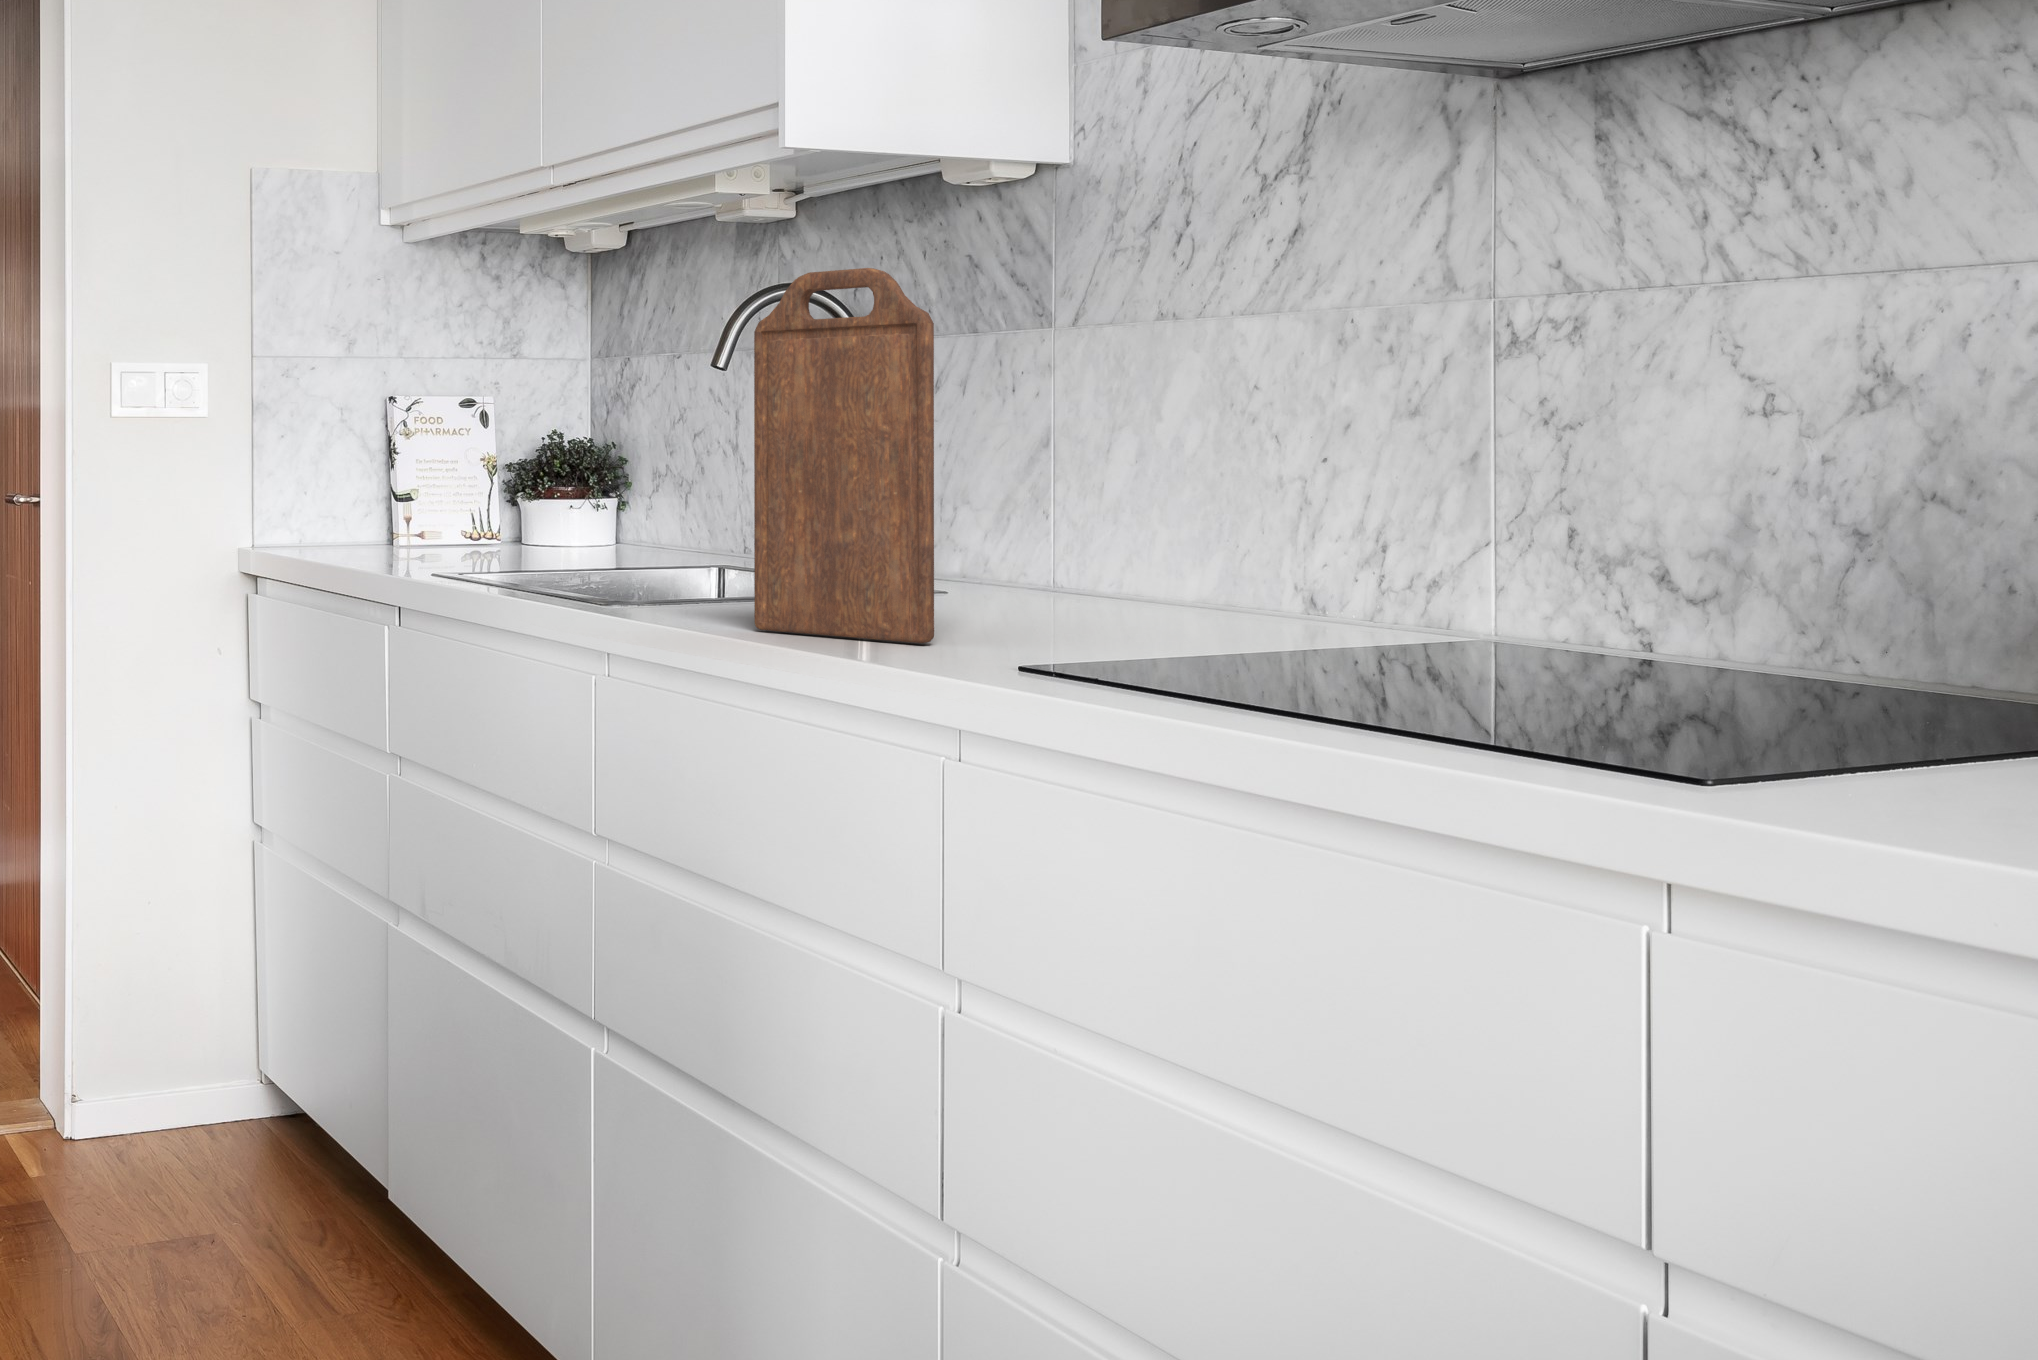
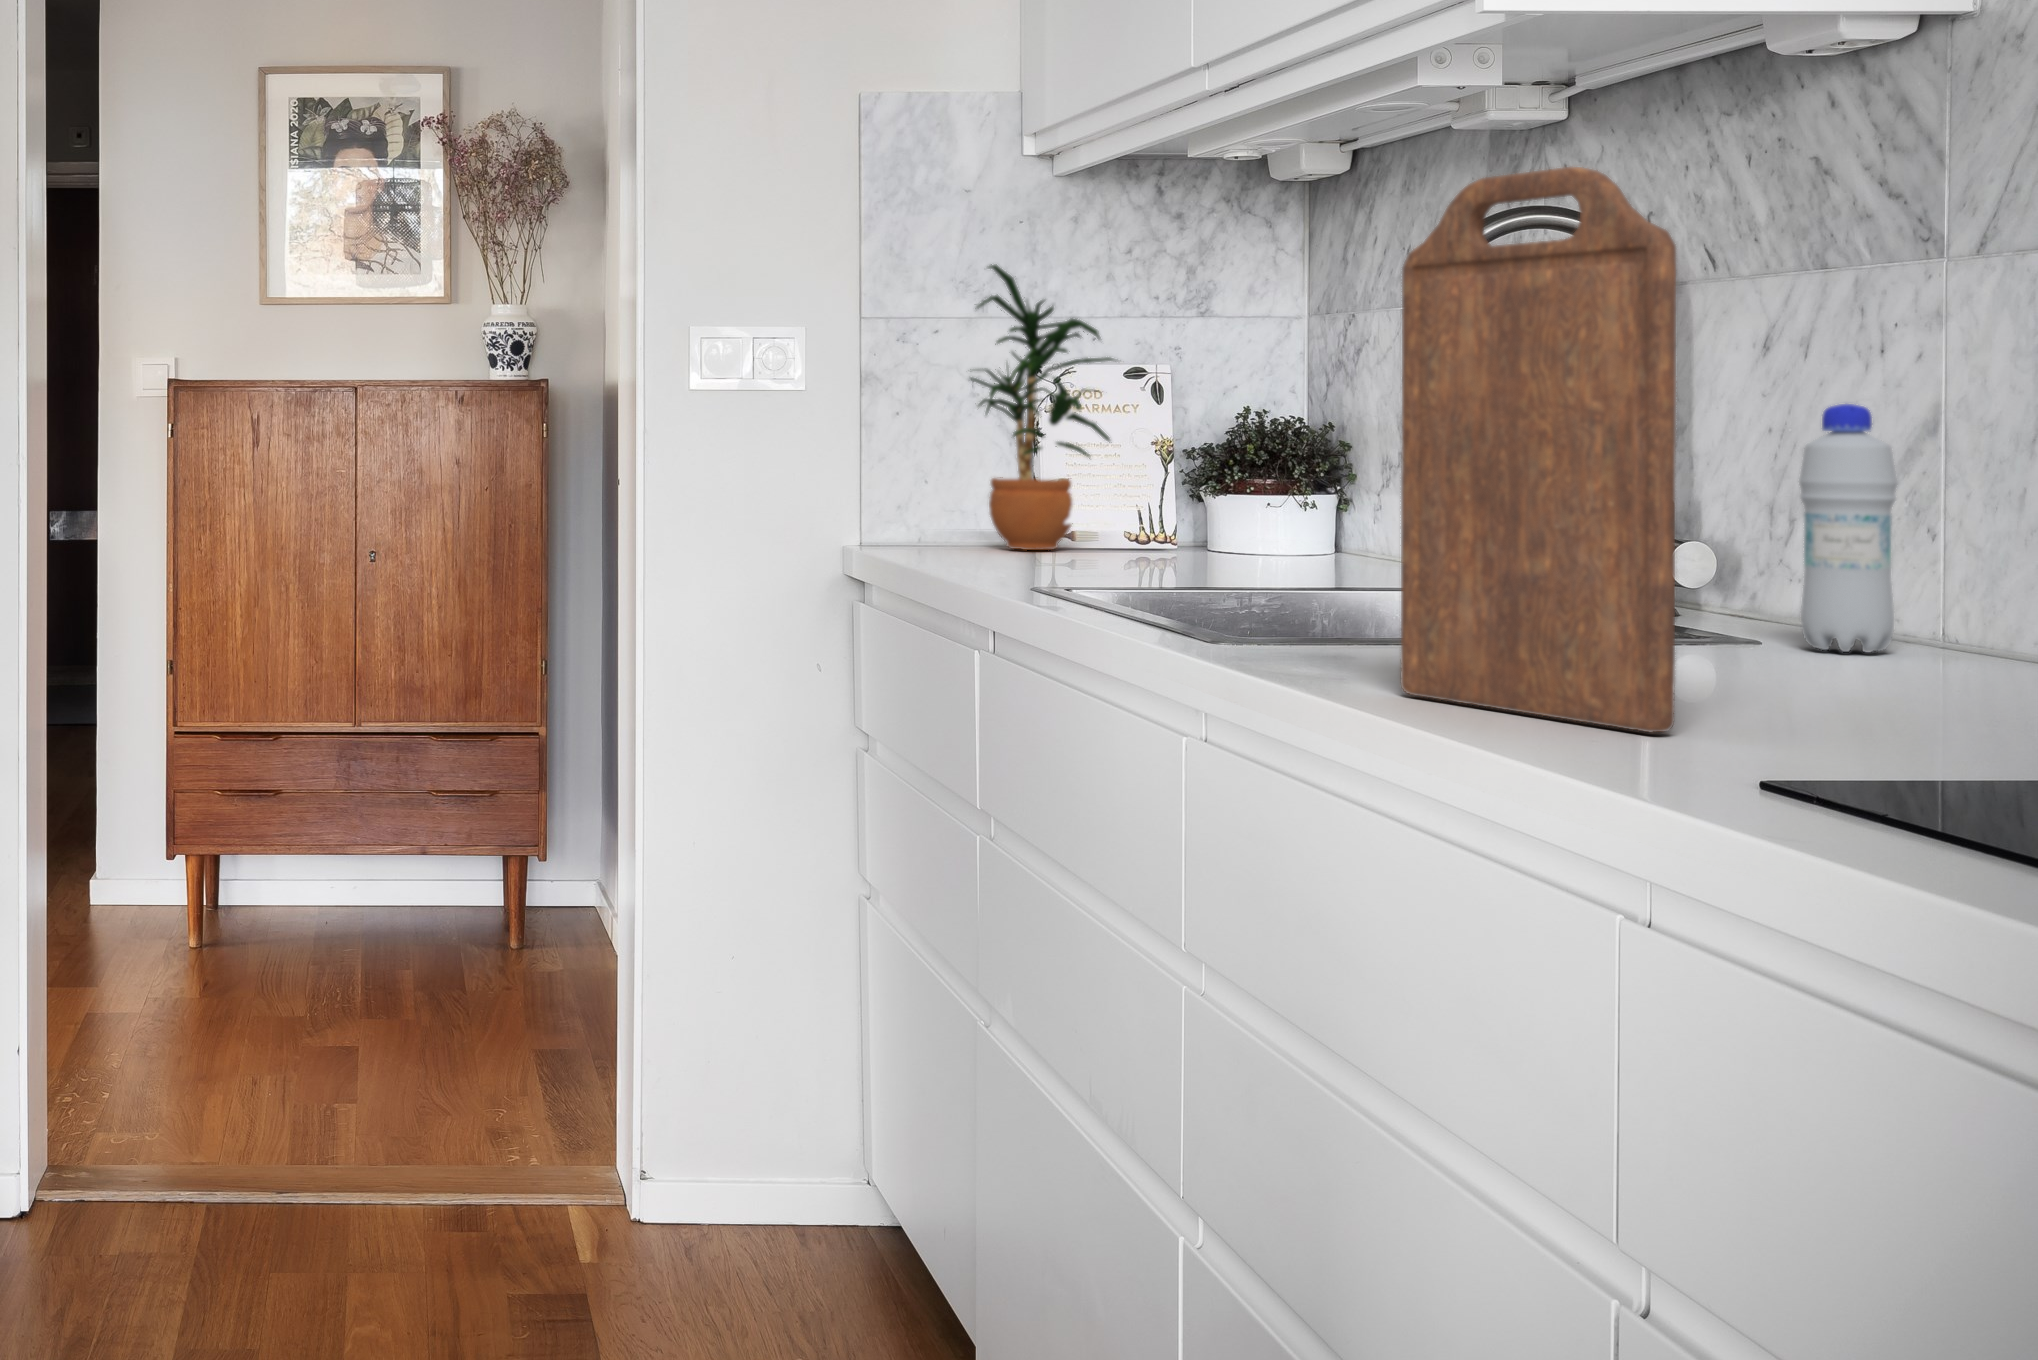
potted plant: none [326,313,458,548] -> present [970,264,1114,550]
bottle: none [967,427,1025,596] -> present [1799,404,1897,653]

